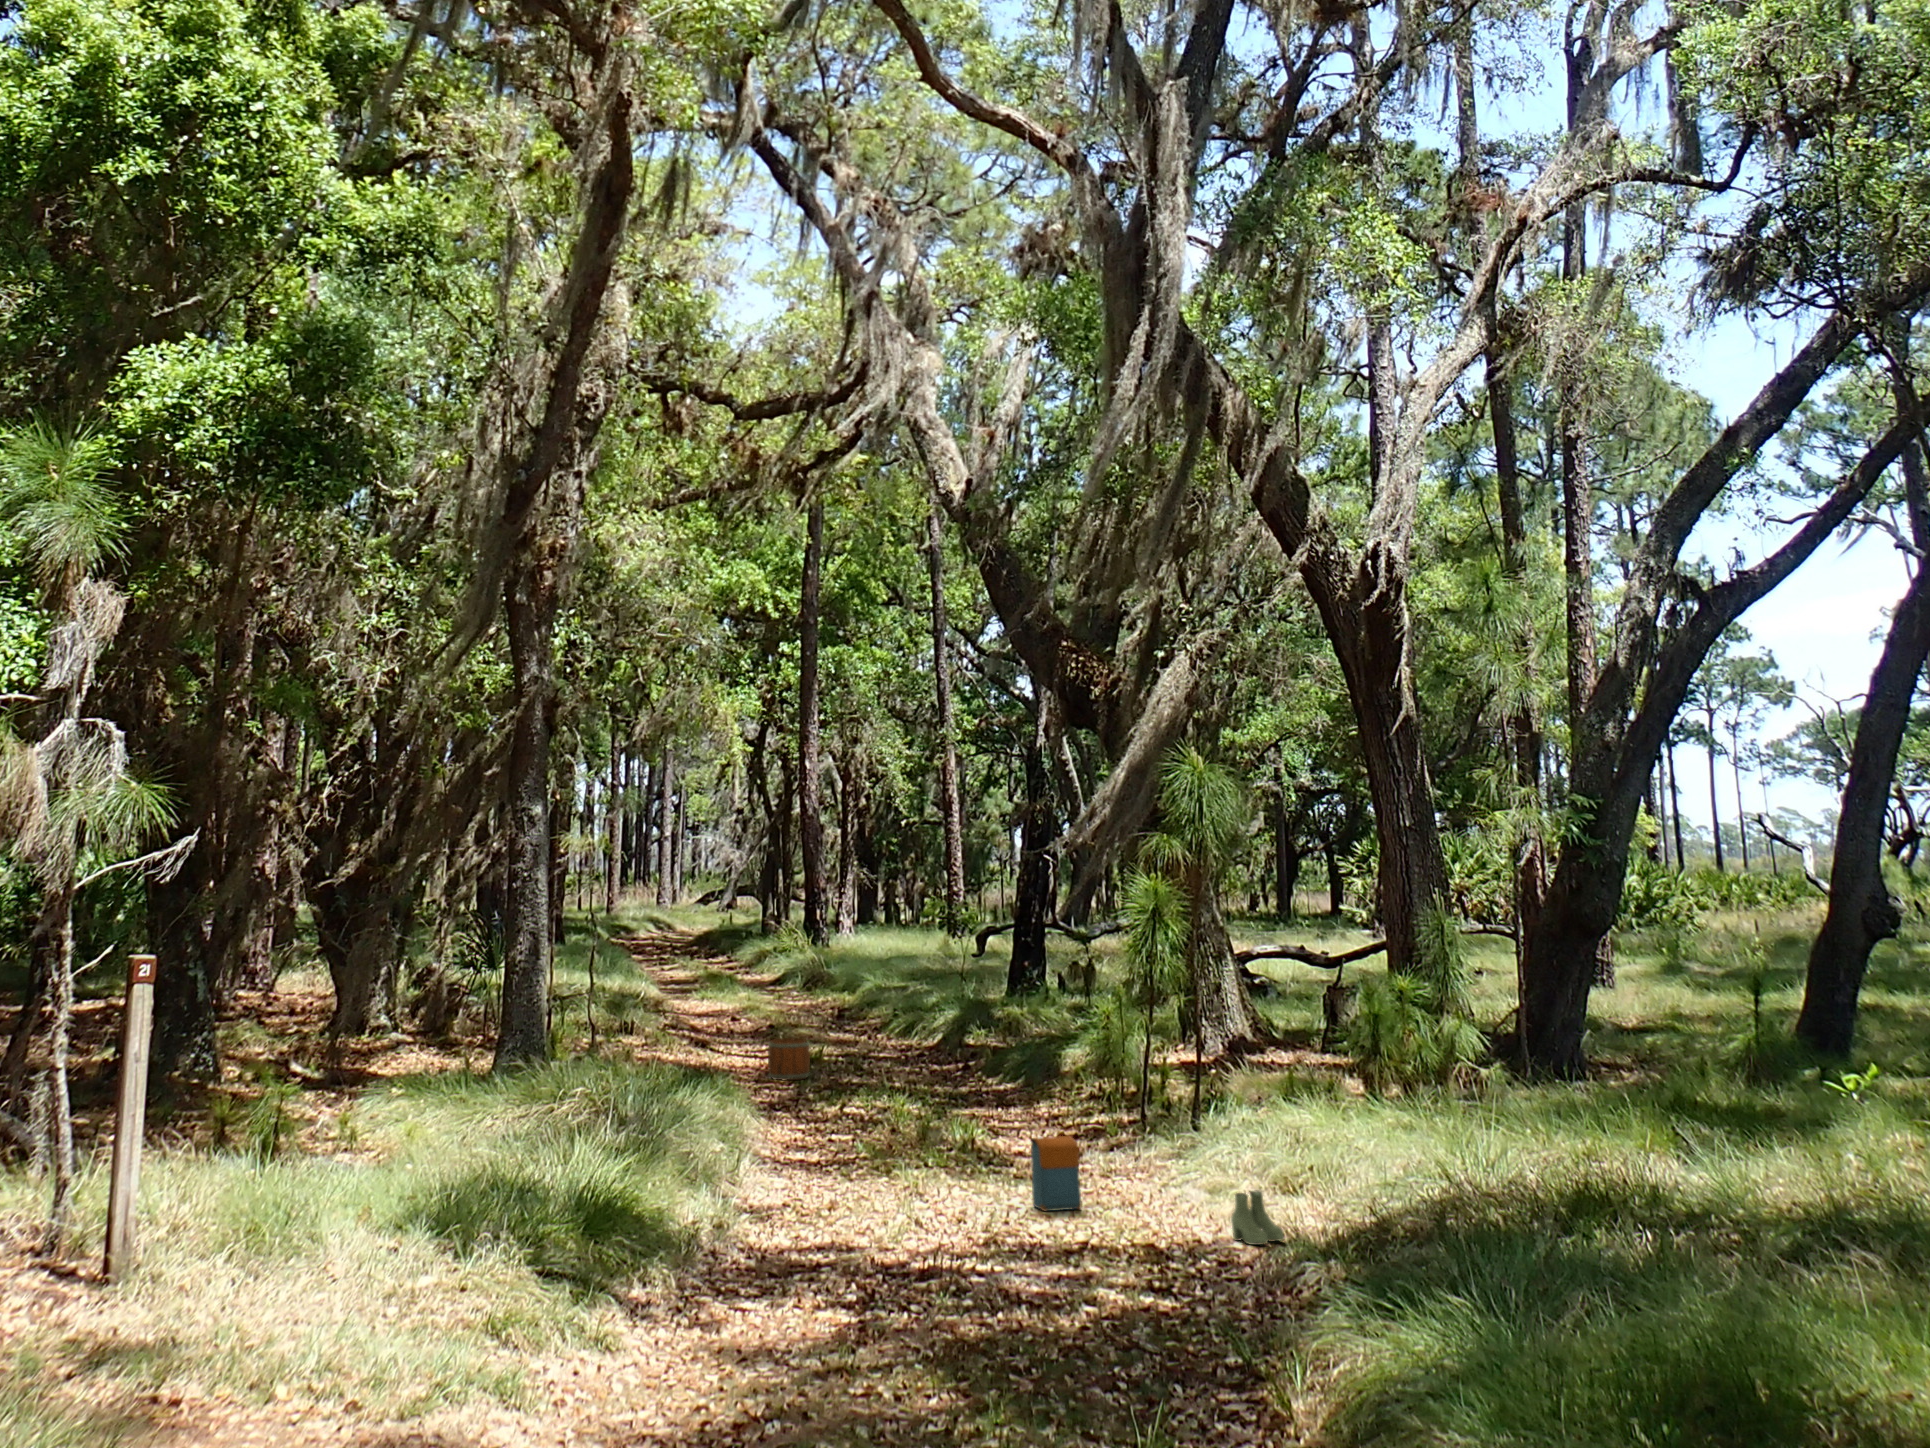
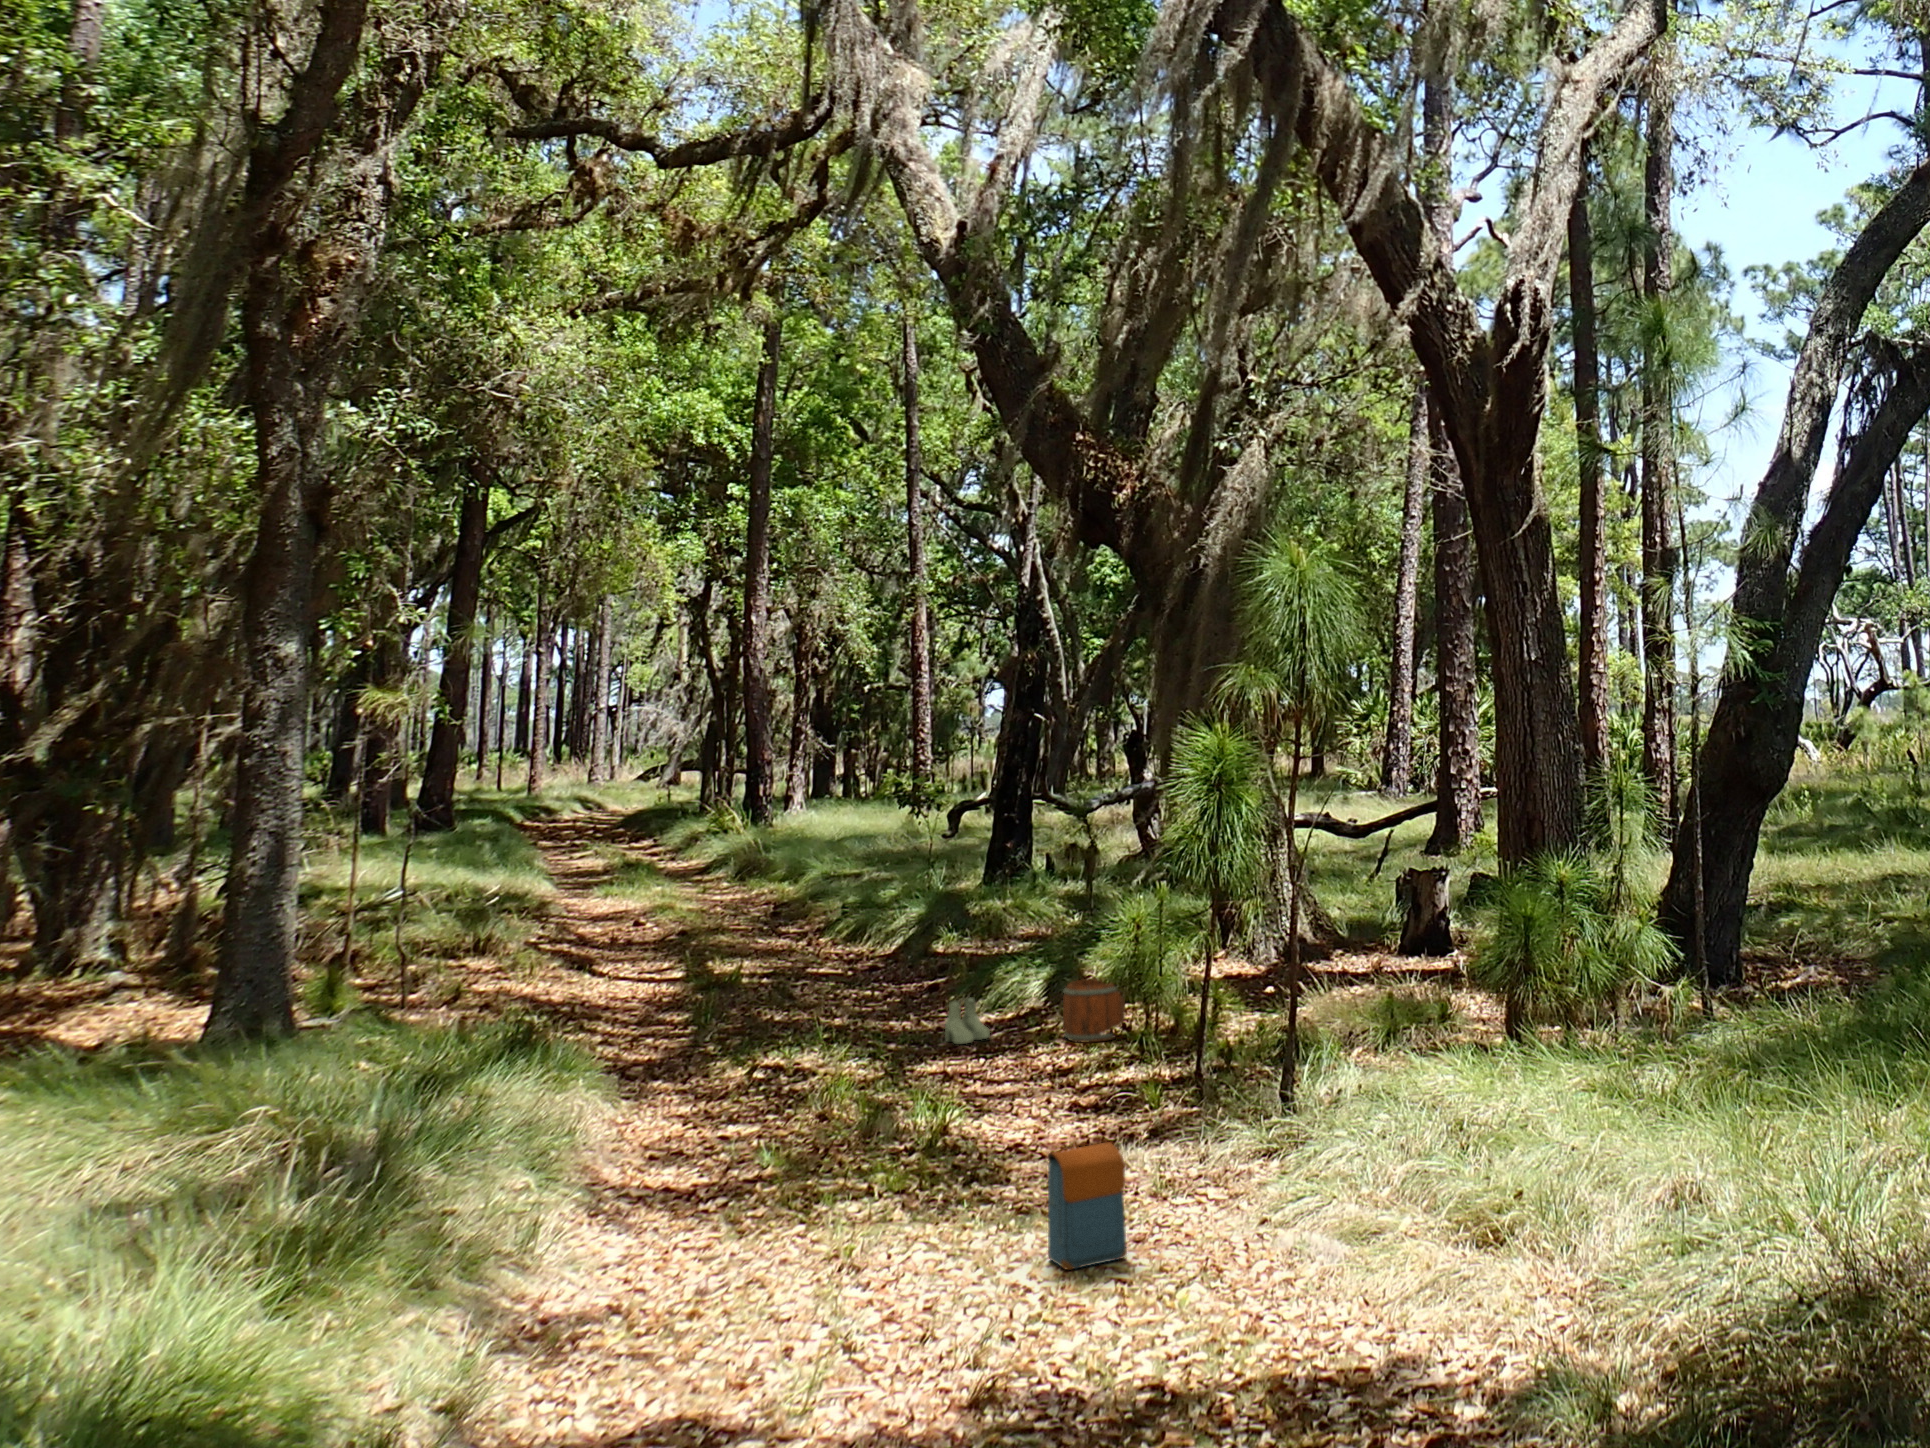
bucket: present [768,1038,810,1080] -> present [1063,978,1125,1043]
boots: present [1231,1191,1284,1245] -> present [945,997,990,1044]

